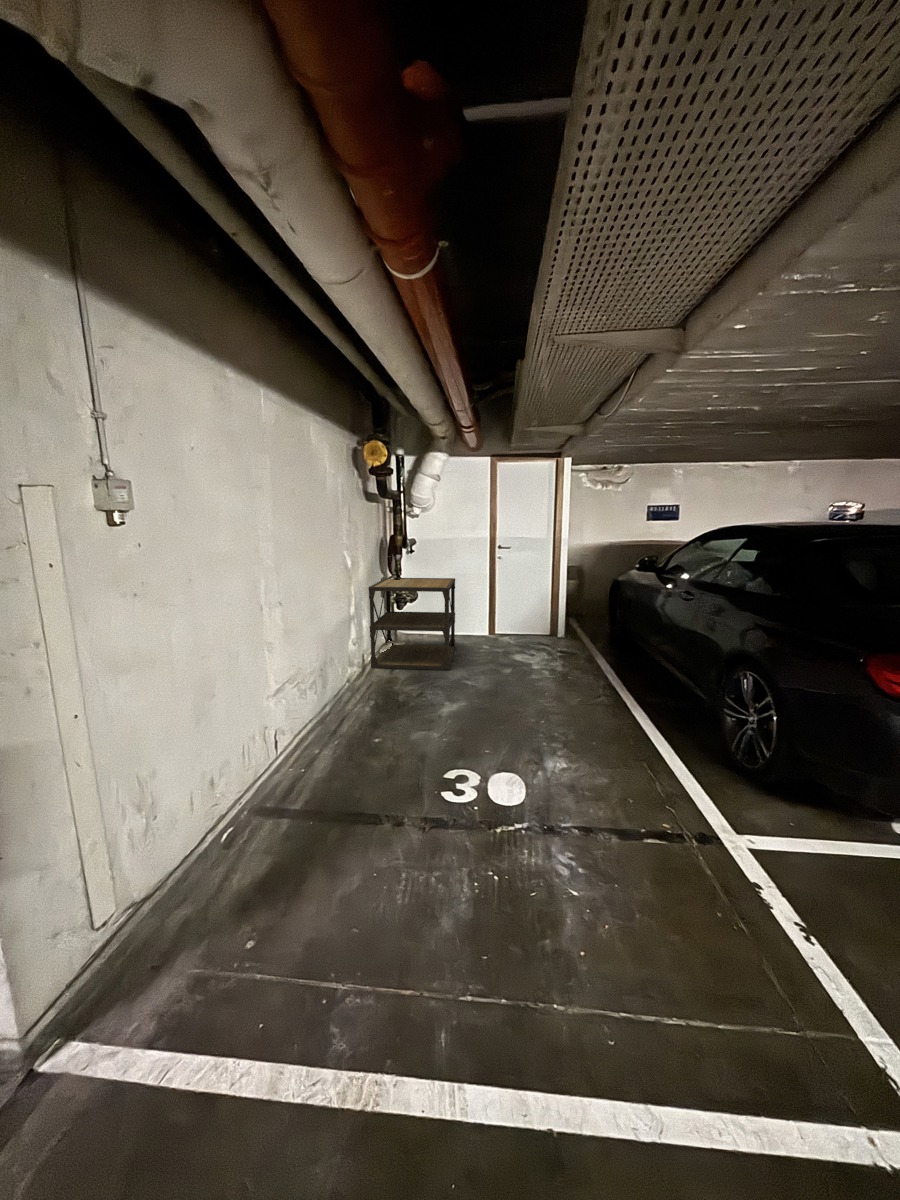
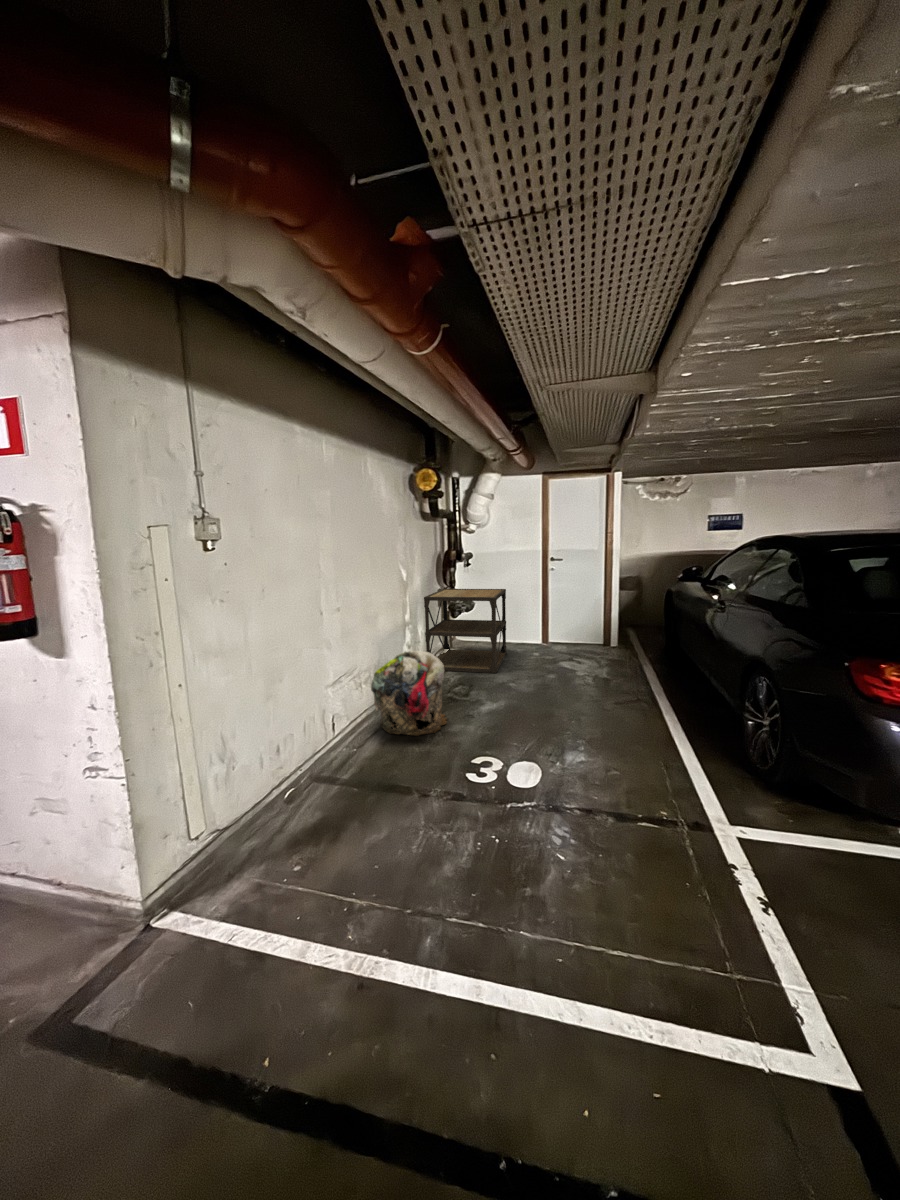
laundry basket: none [317,650,408,749] -> present [371,651,447,736]

